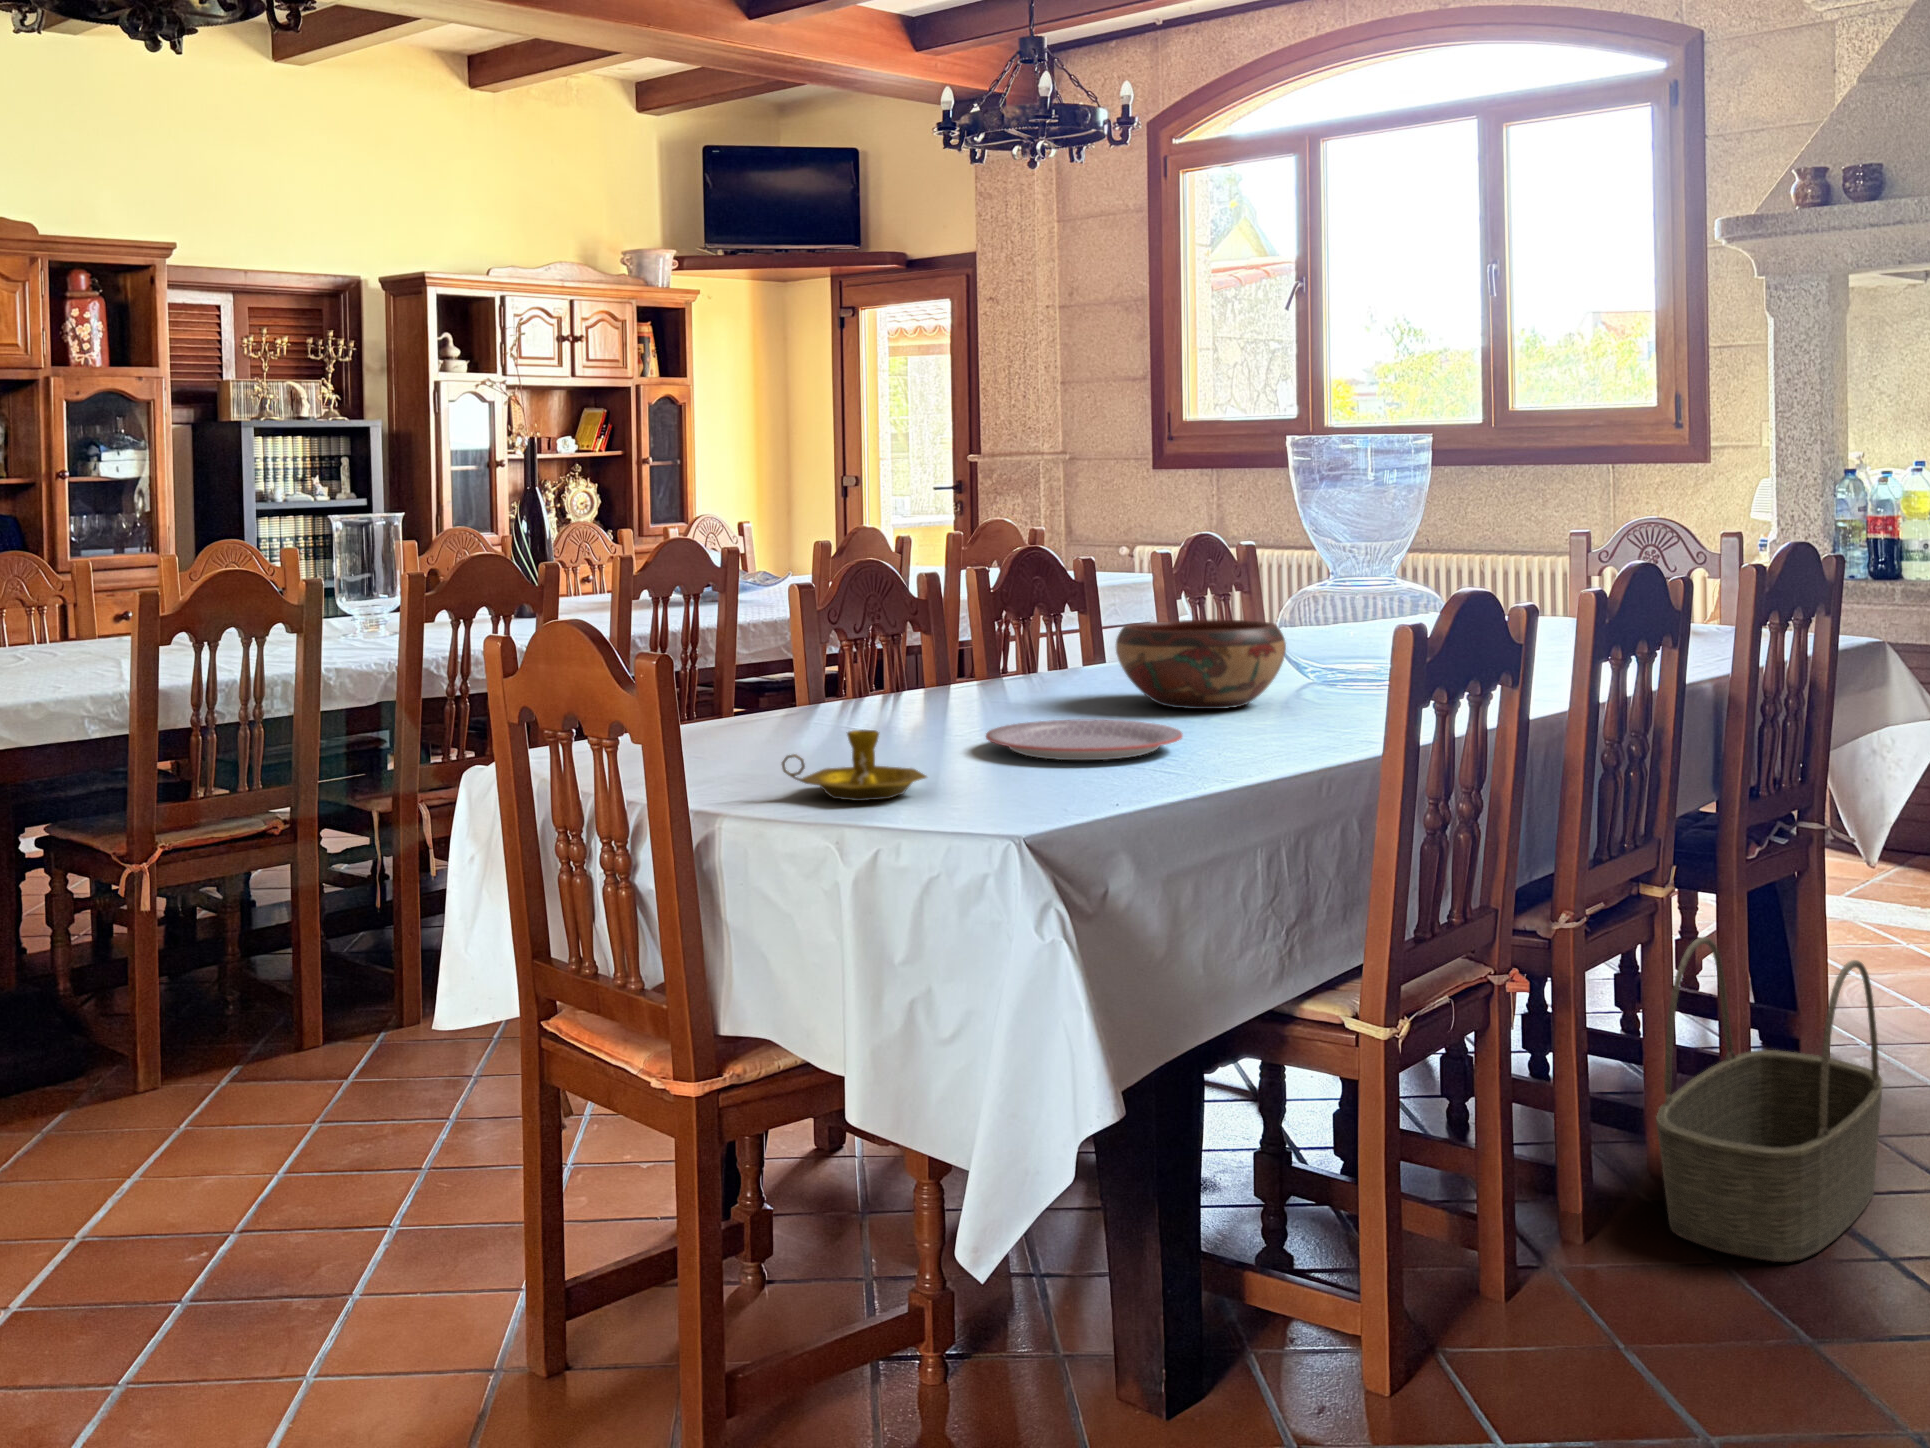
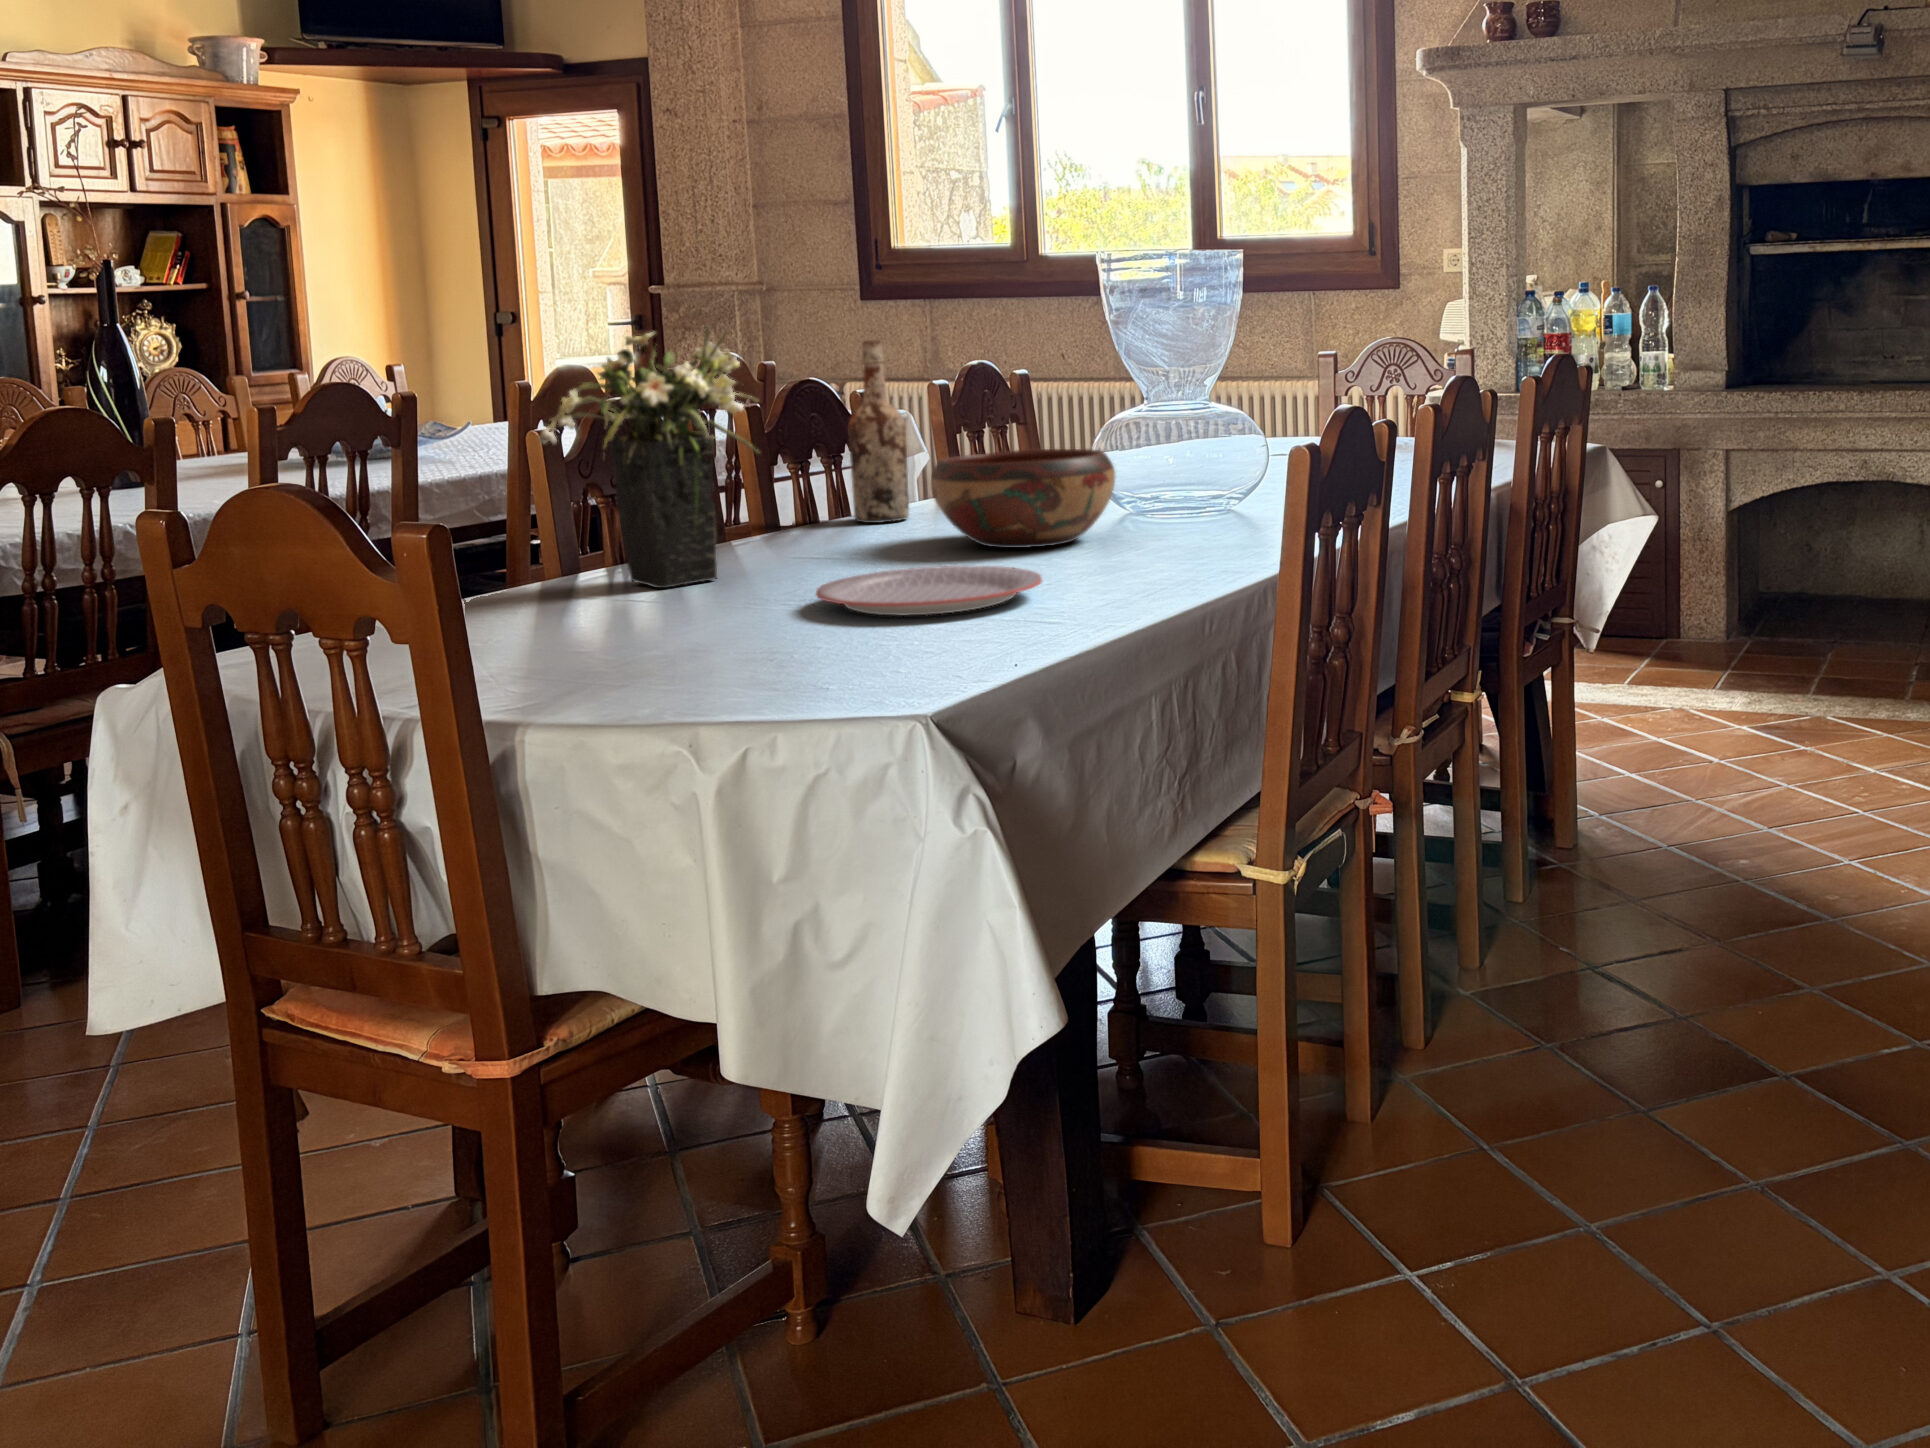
flower arrangement: none [786,502,962,722] -> present [539,325,759,588]
wine bottle: none [1062,516,1113,679] -> present [849,340,909,523]
candlestick: present [782,730,926,801] -> none [591,598,779,686]
basket: present [1656,937,1882,1262] -> none [1480,734,1653,1031]

